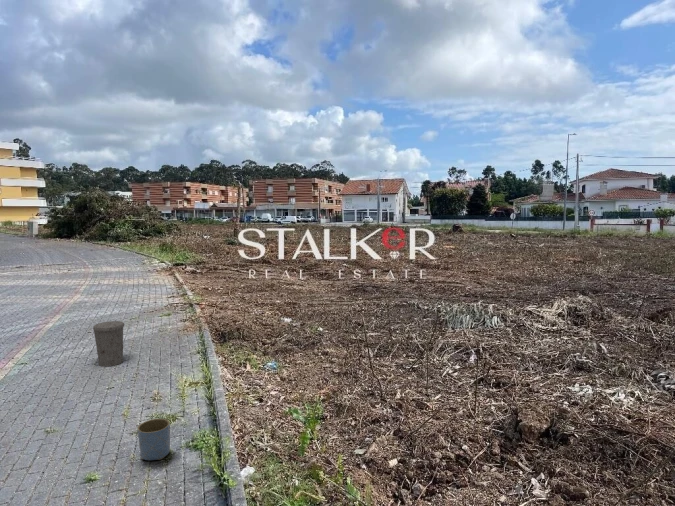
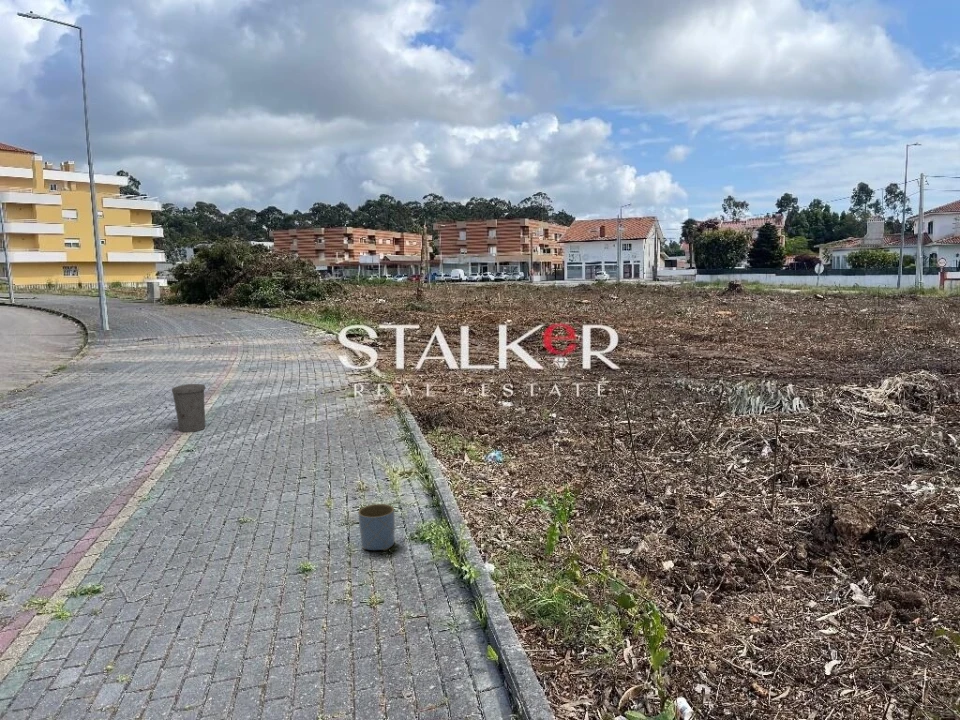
trash can: present [93,321,124,367] -> present [172,384,205,432]

